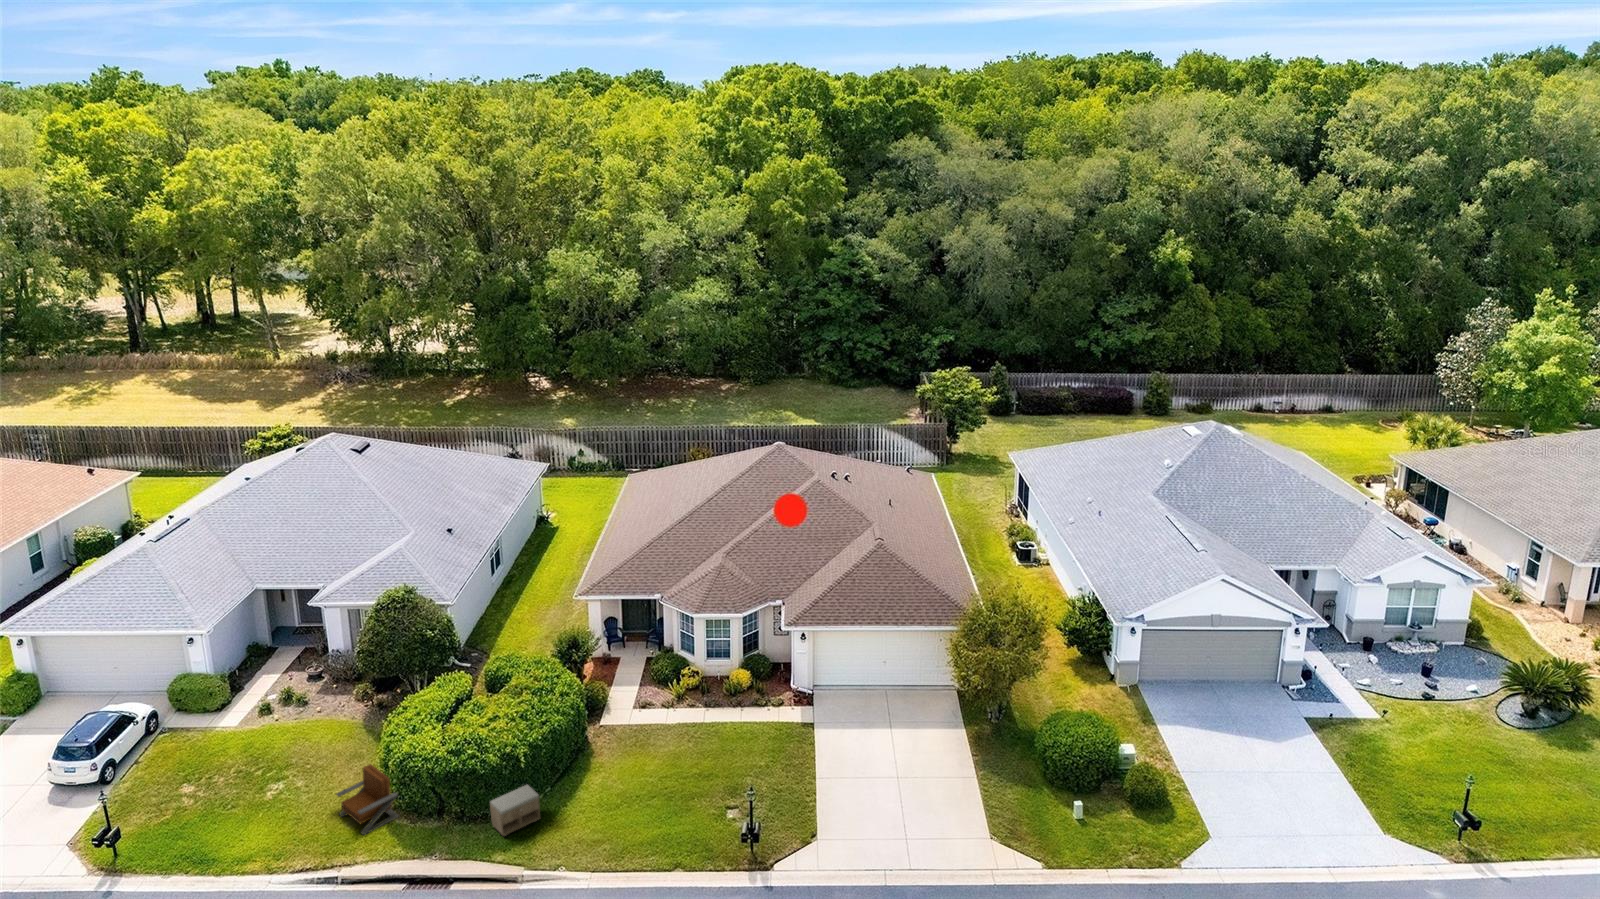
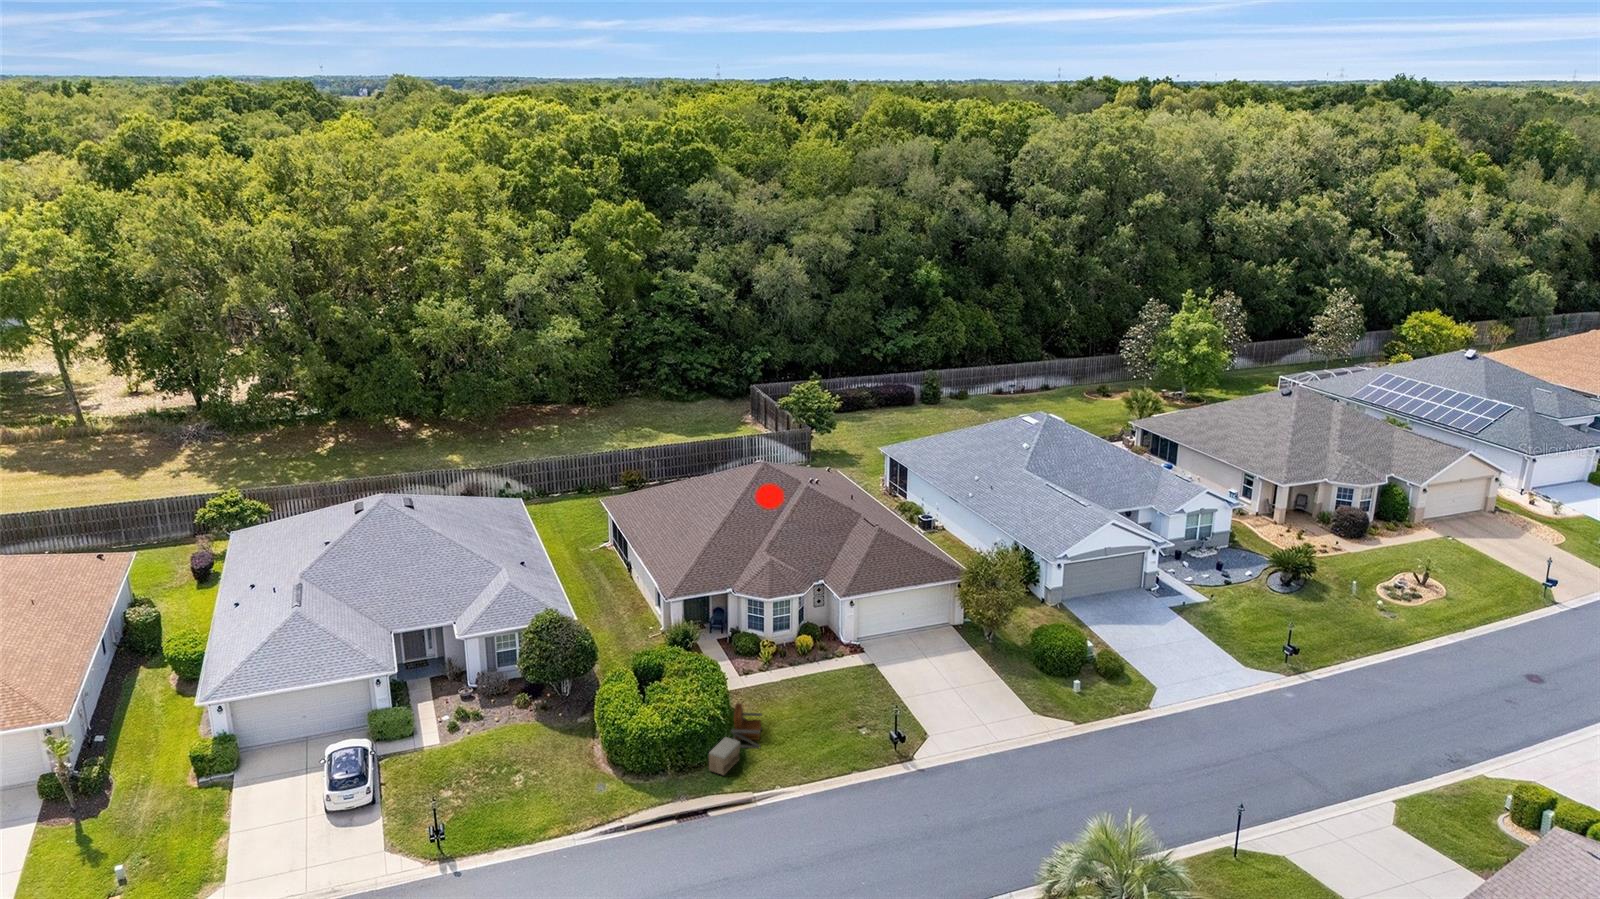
lounge chair: present [336,765,399,835] -> present [731,703,762,749]

